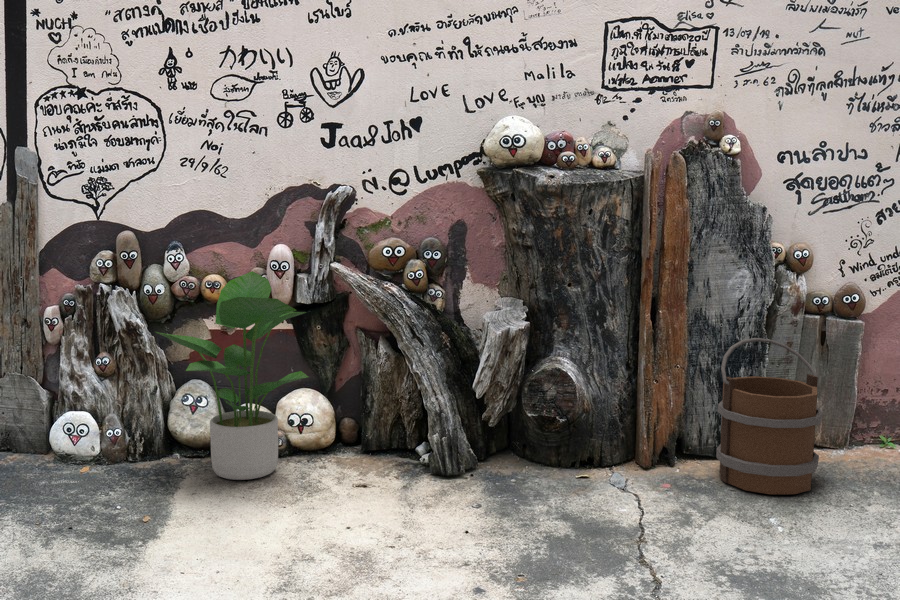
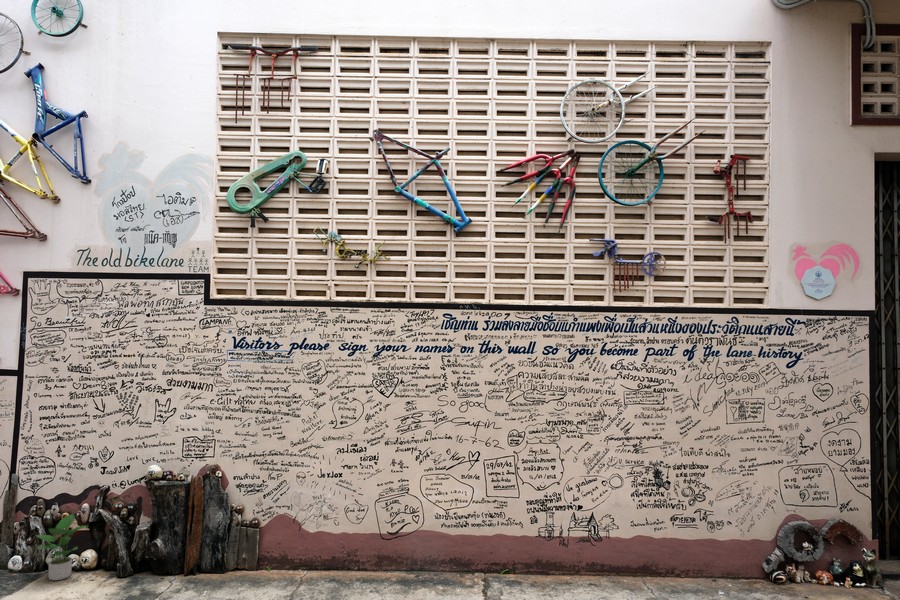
bucket: present [716,338,823,494] -> none [194,537,226,588]

